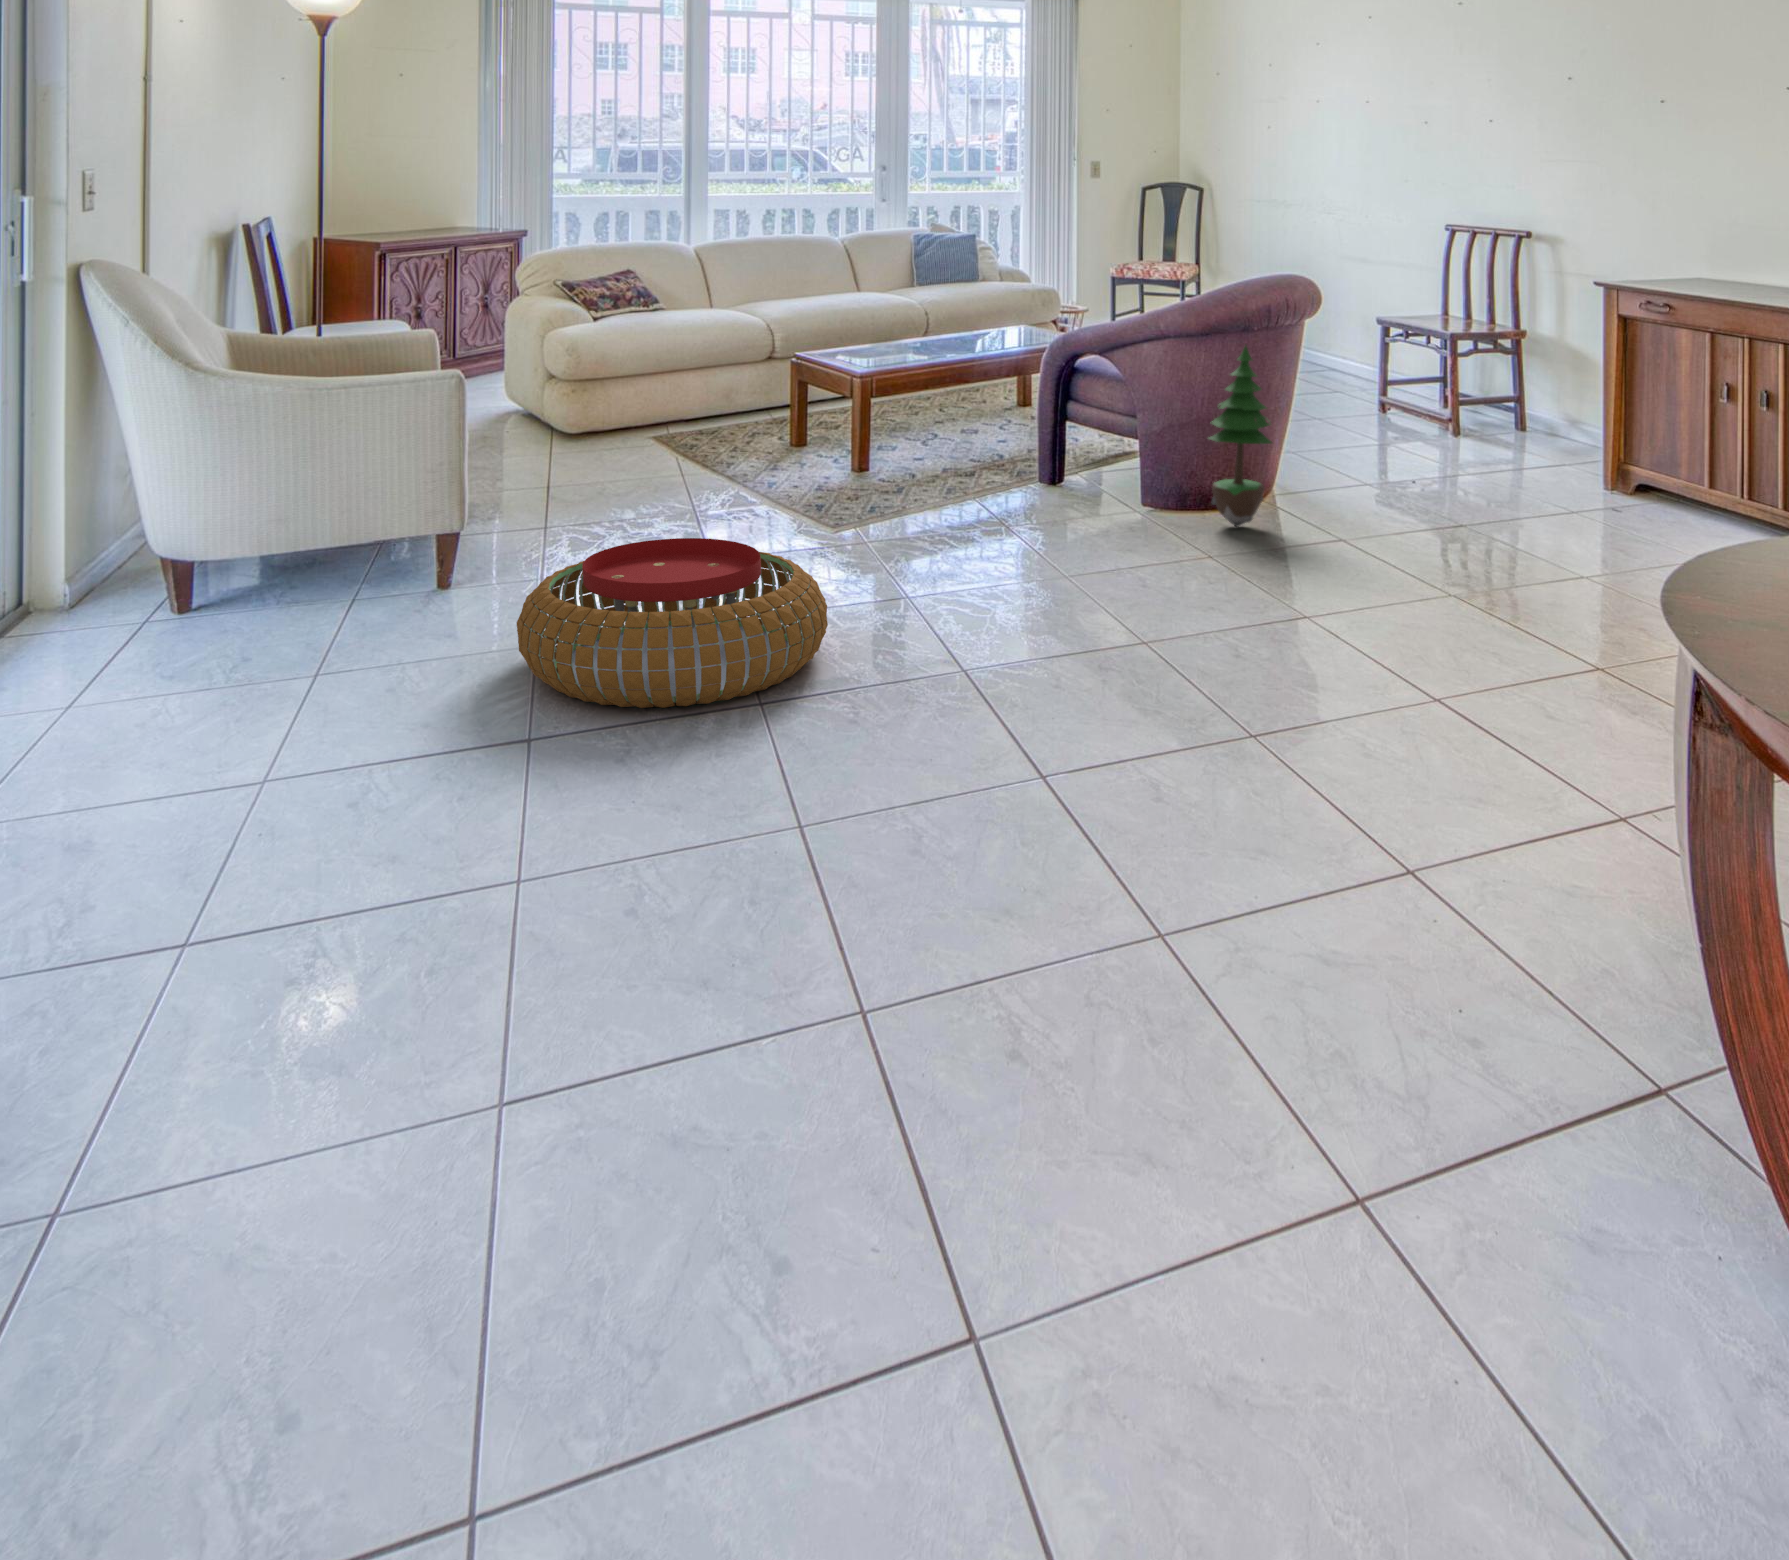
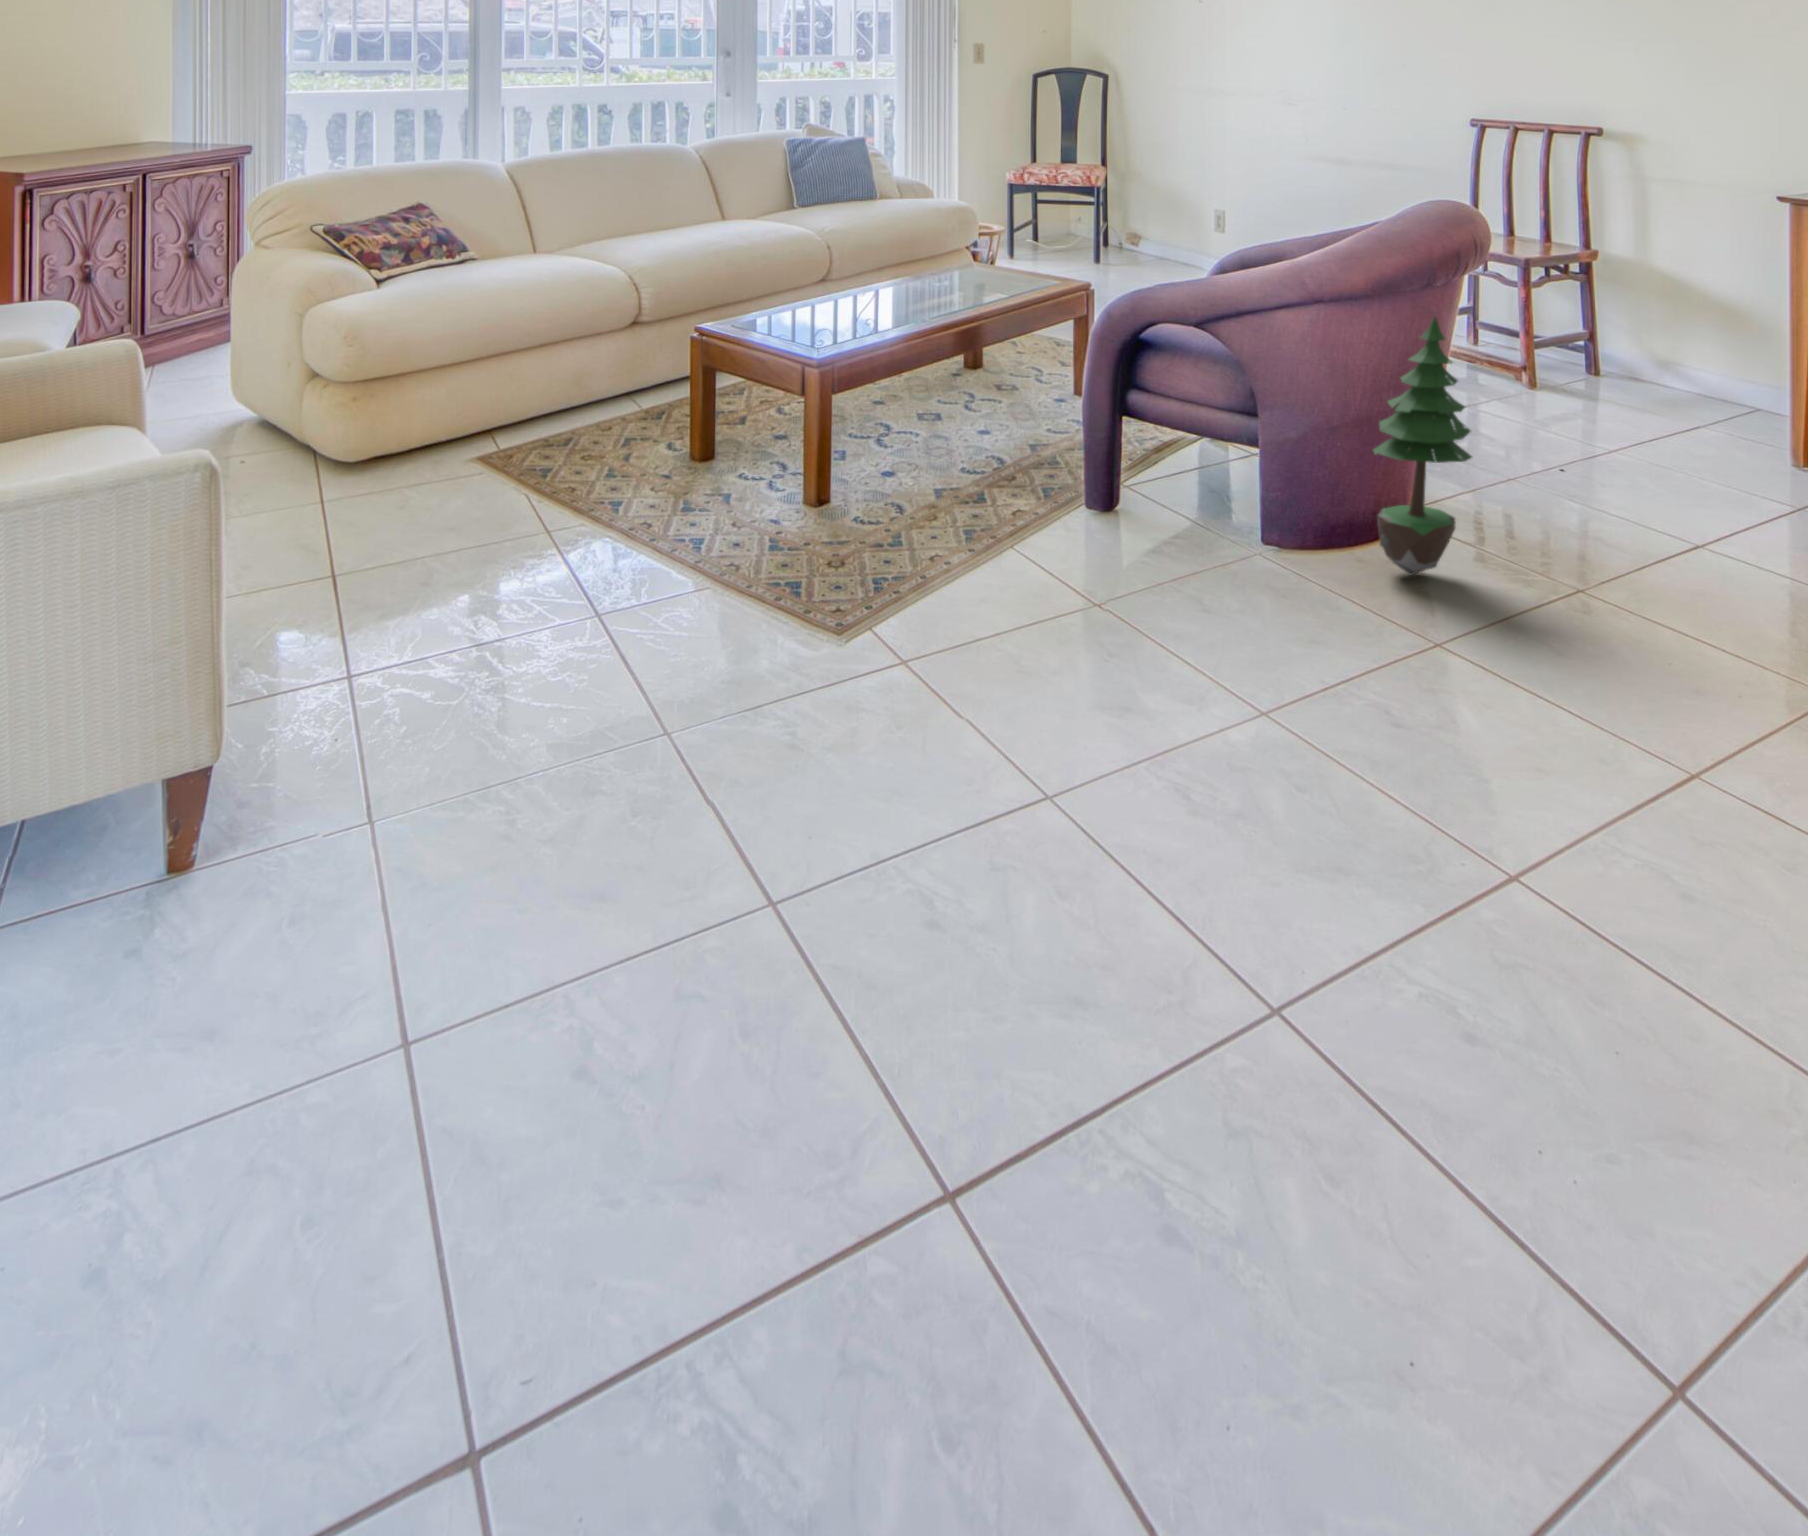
pouf: present [517,538,828,708] -> none [442,763,1039,1218]

